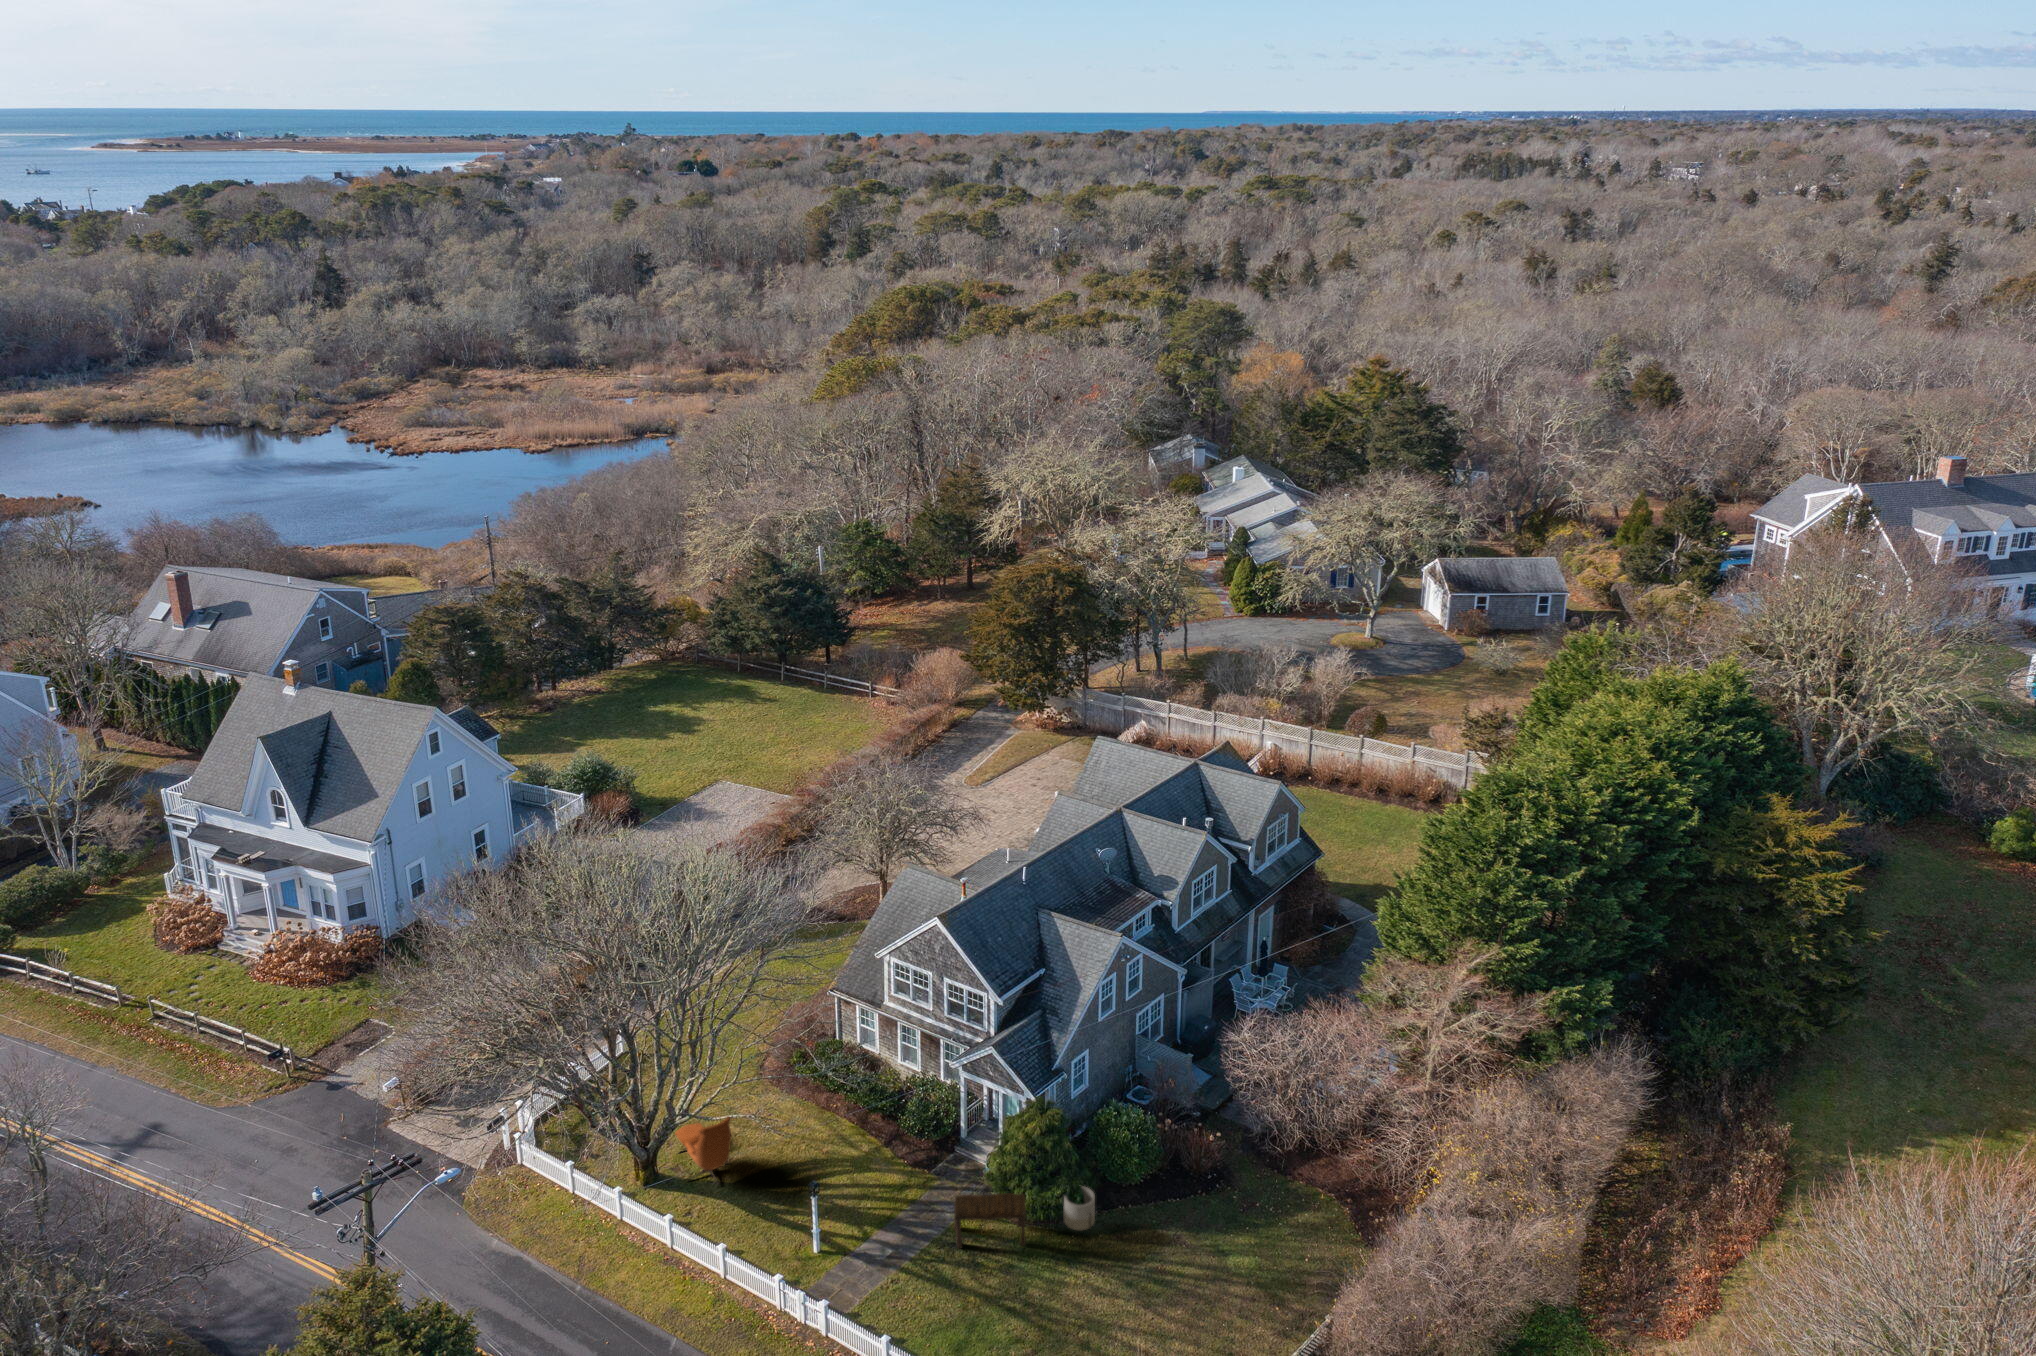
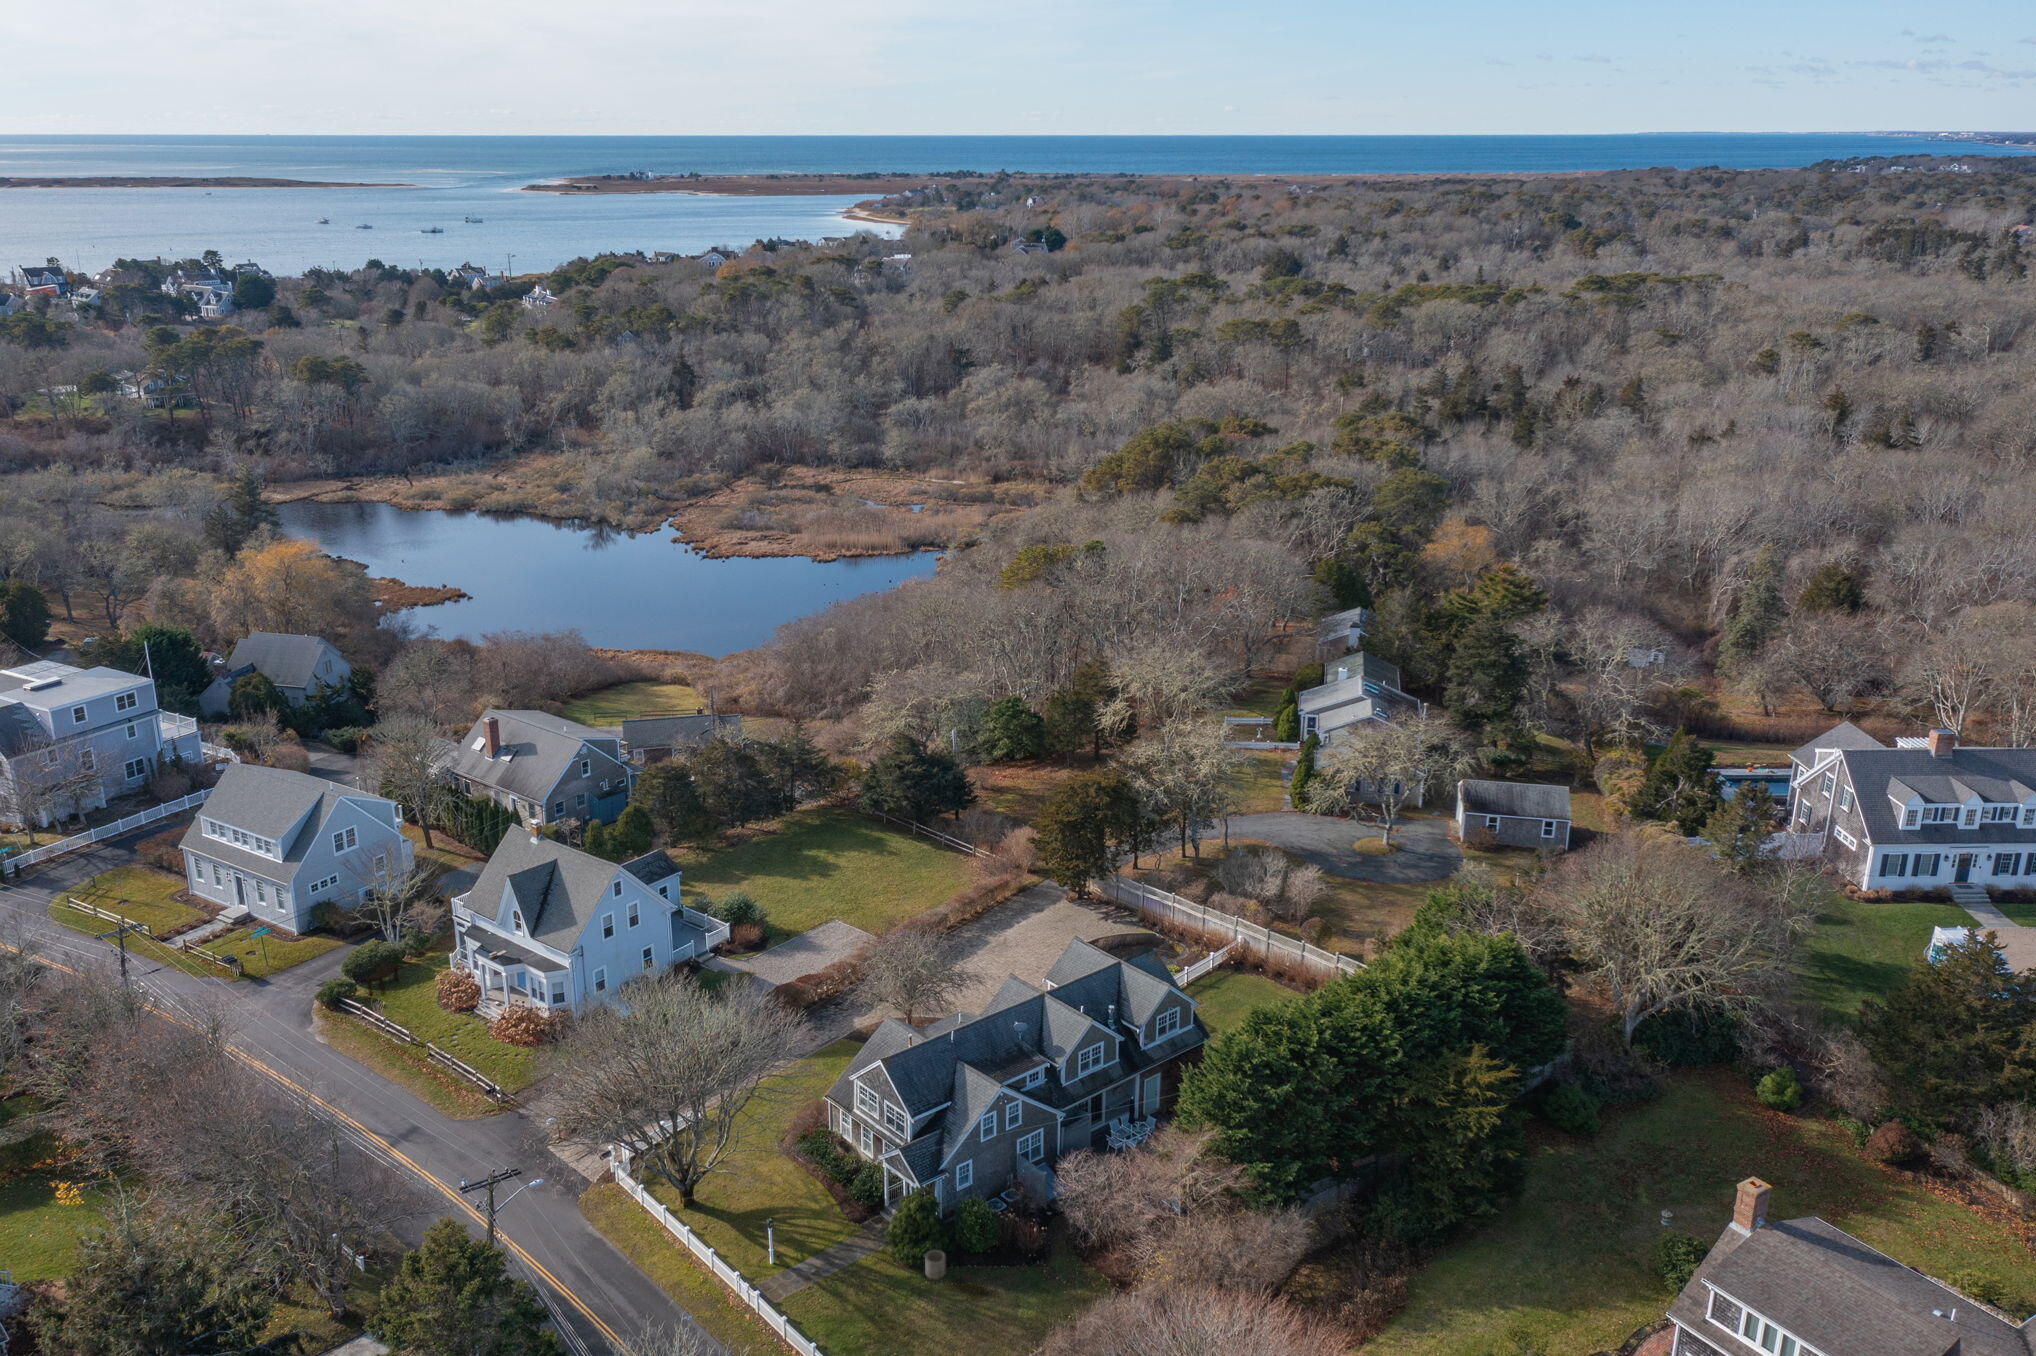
lounge chair: present [675,1117,732,1183] -> none [708,1171,738,1214]
bench: present [953,1193,1026,1248] -> present [367,963,398,995]

